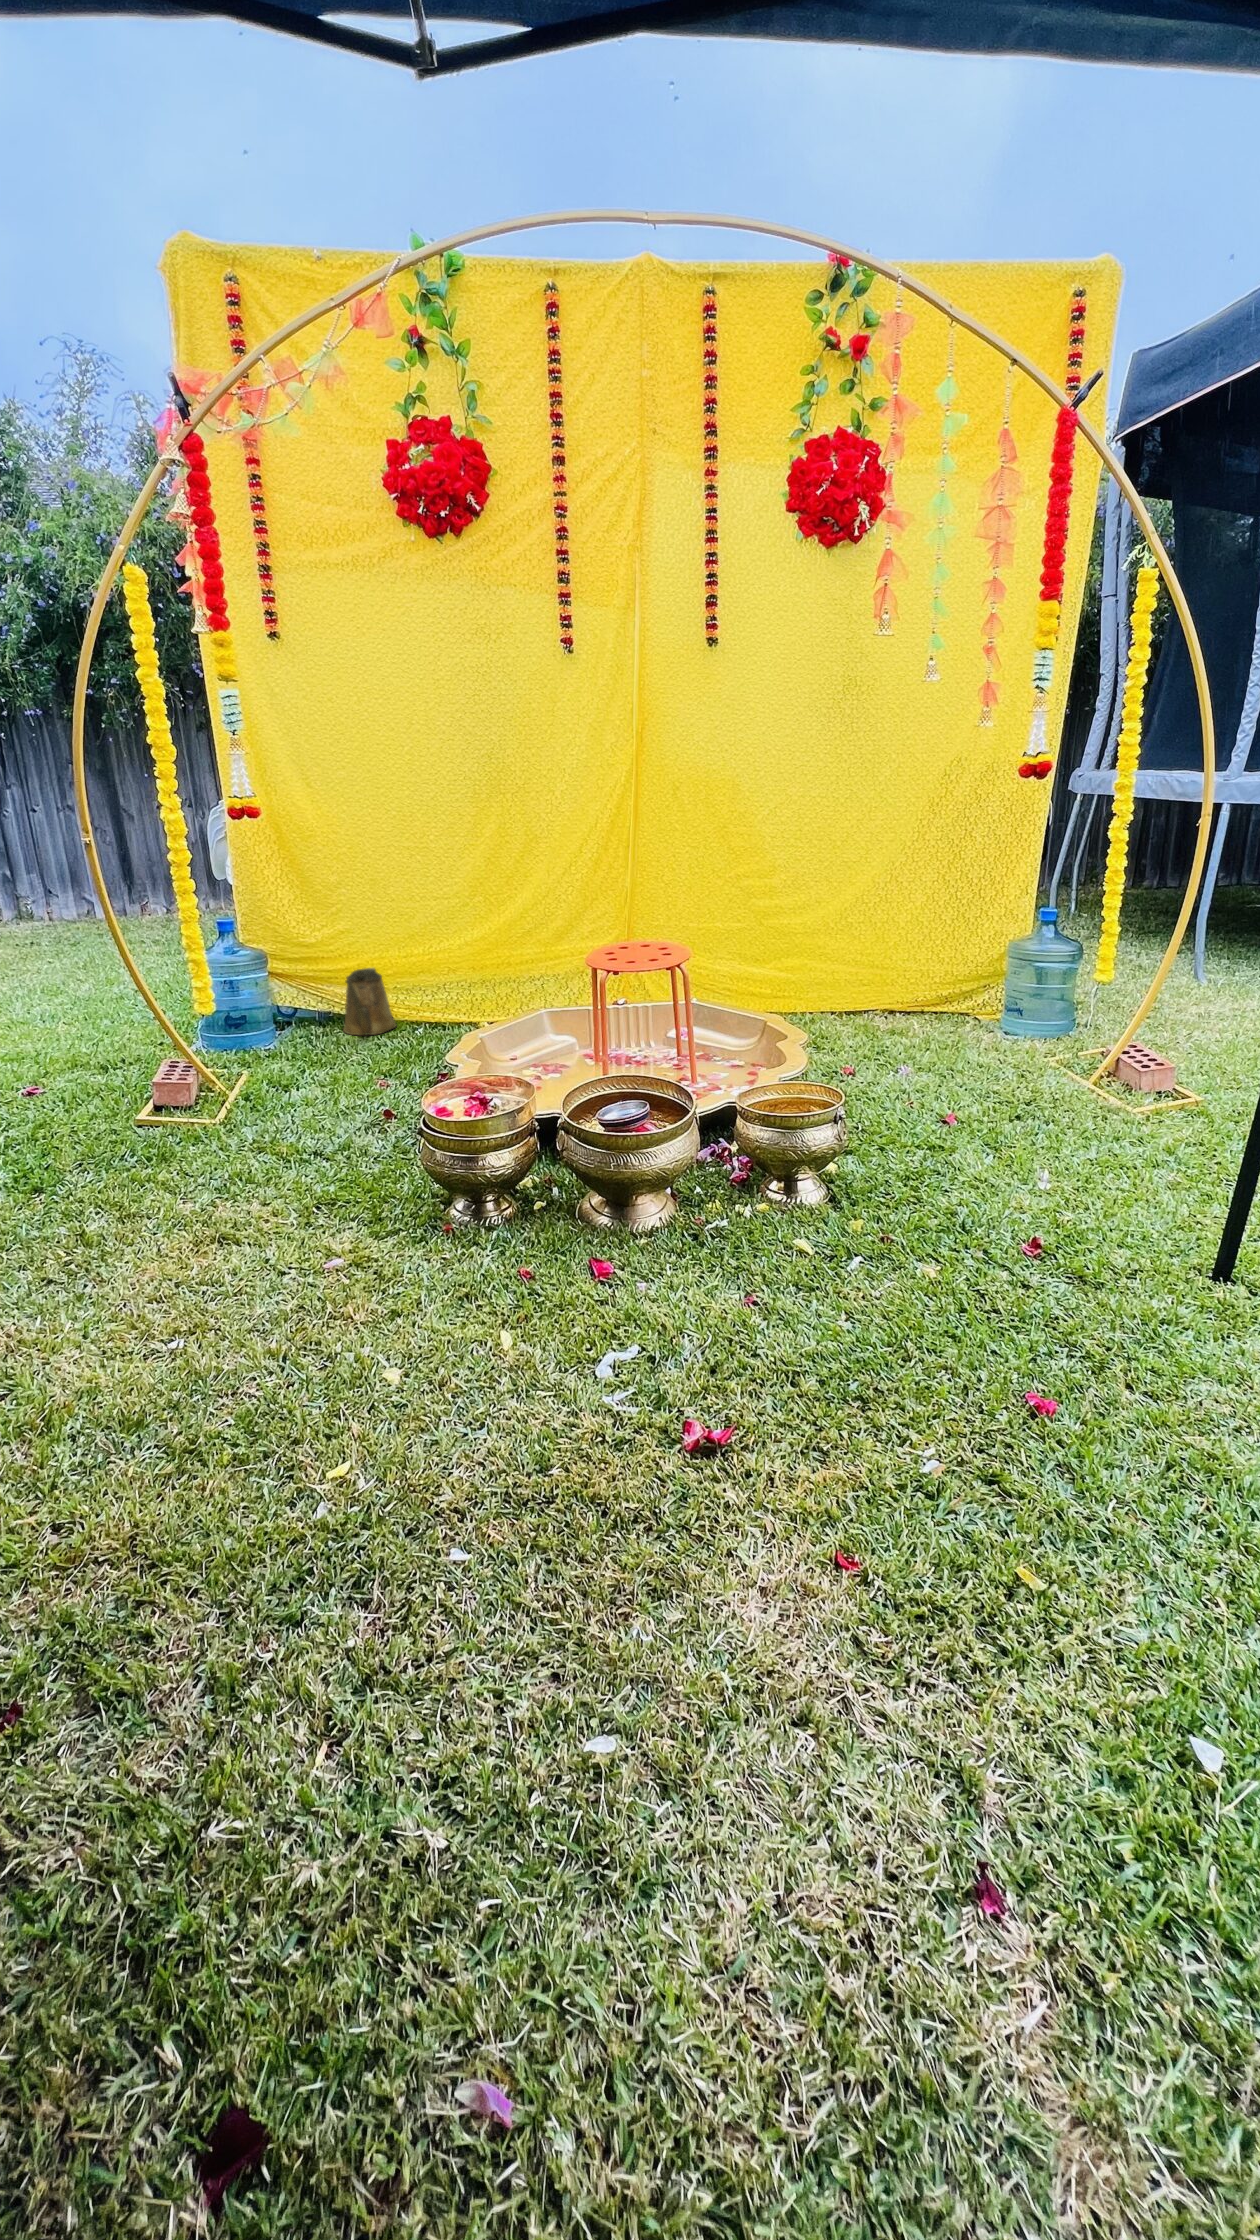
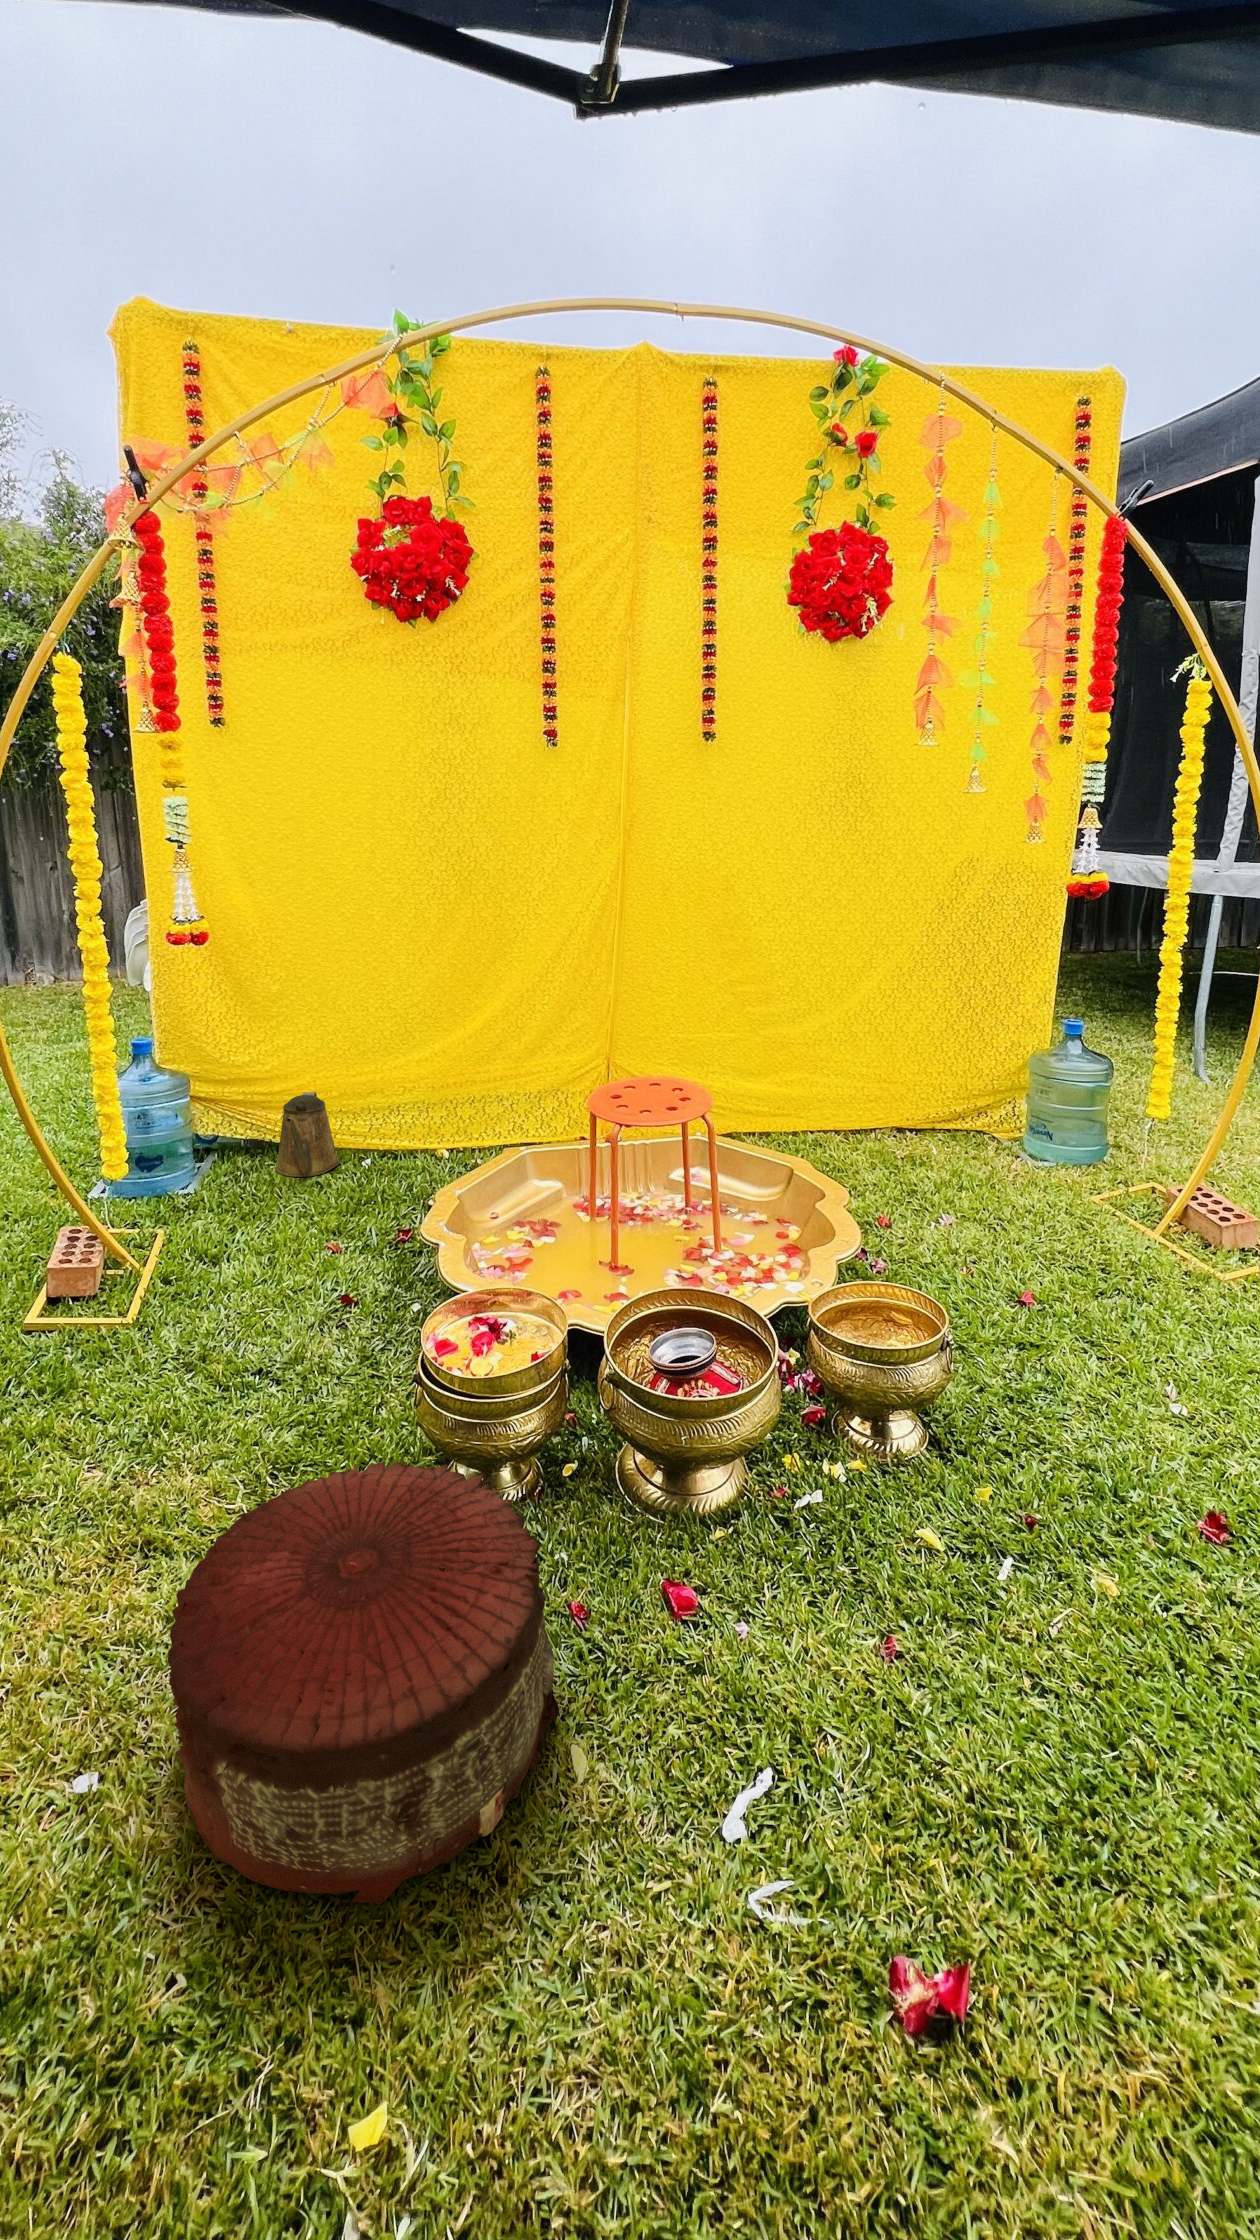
pouf: none [220,1166,499,1395] -> present [167,1462,560,1904]

